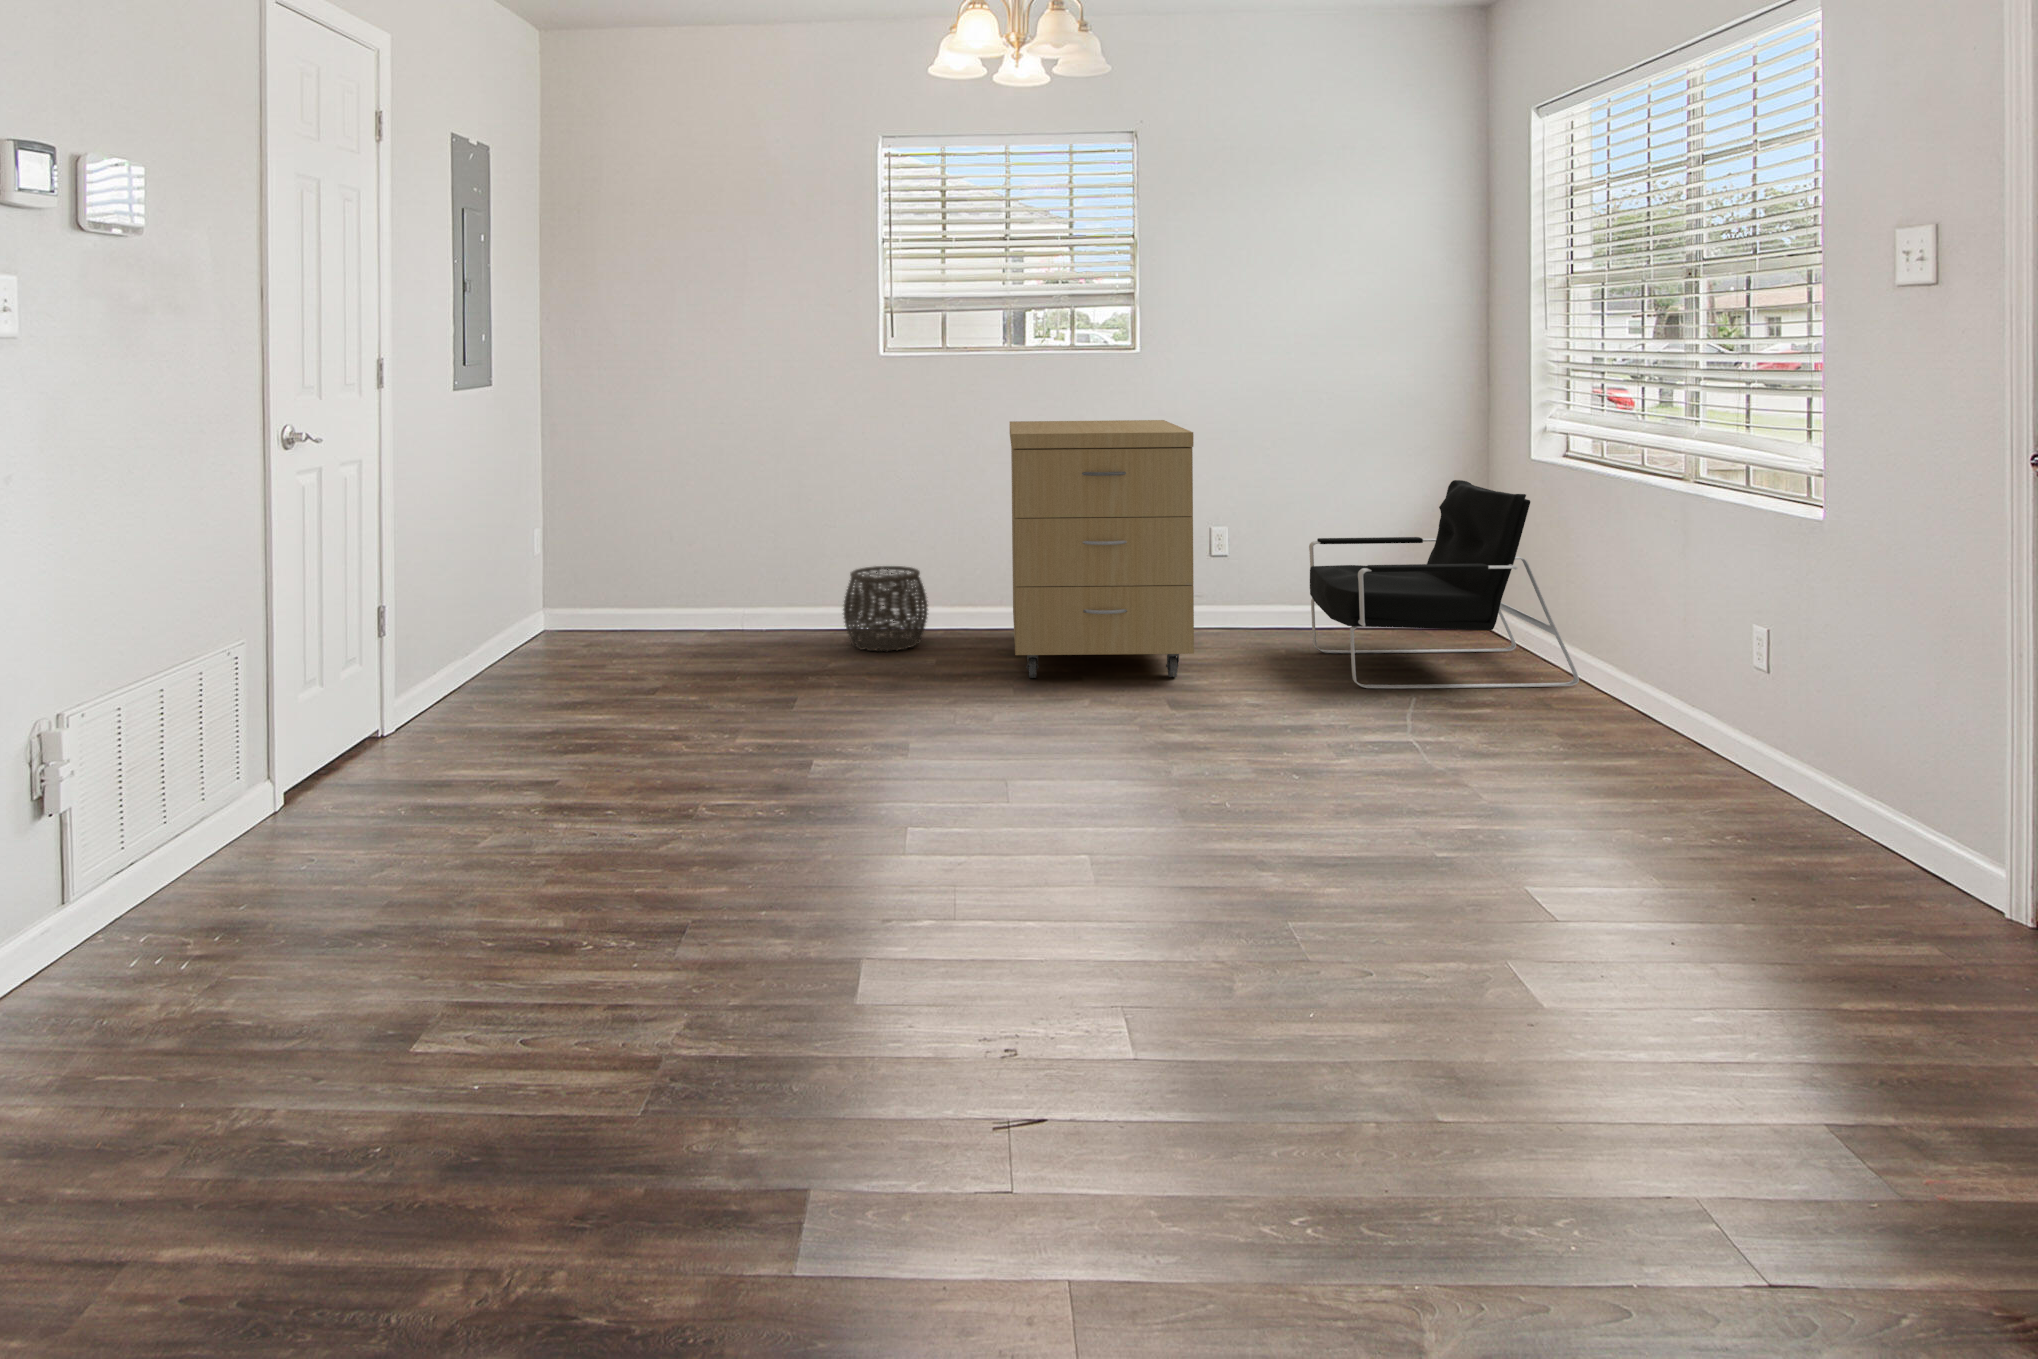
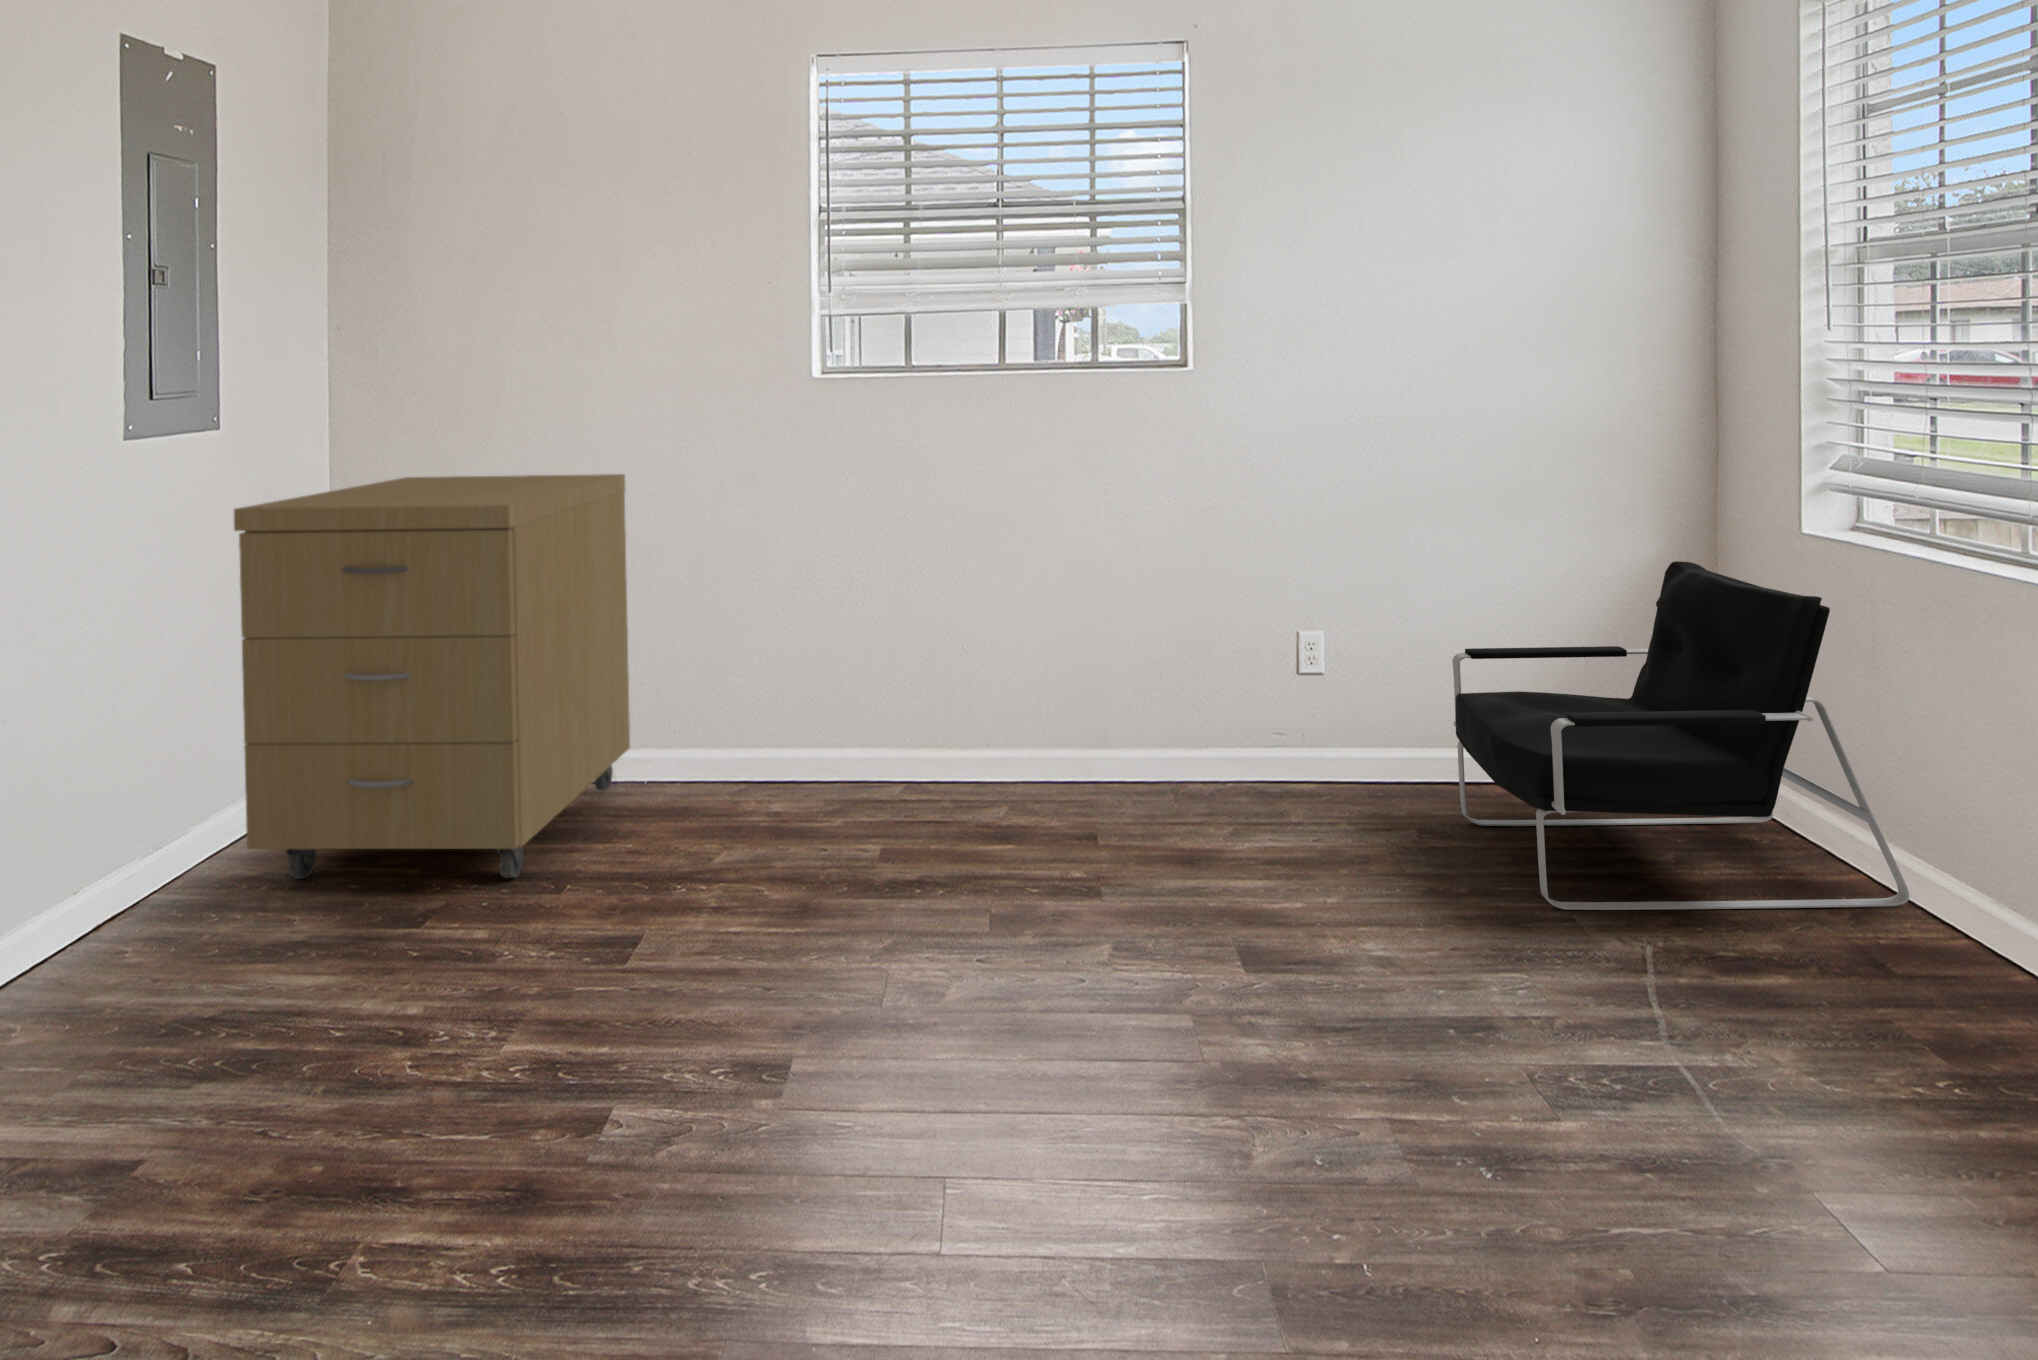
storage cabinet: present [1010,420,1194,678] -> present [234,474,630,879]
woven basket: present [843,566,928,652] -> none [754,685,883,821]

